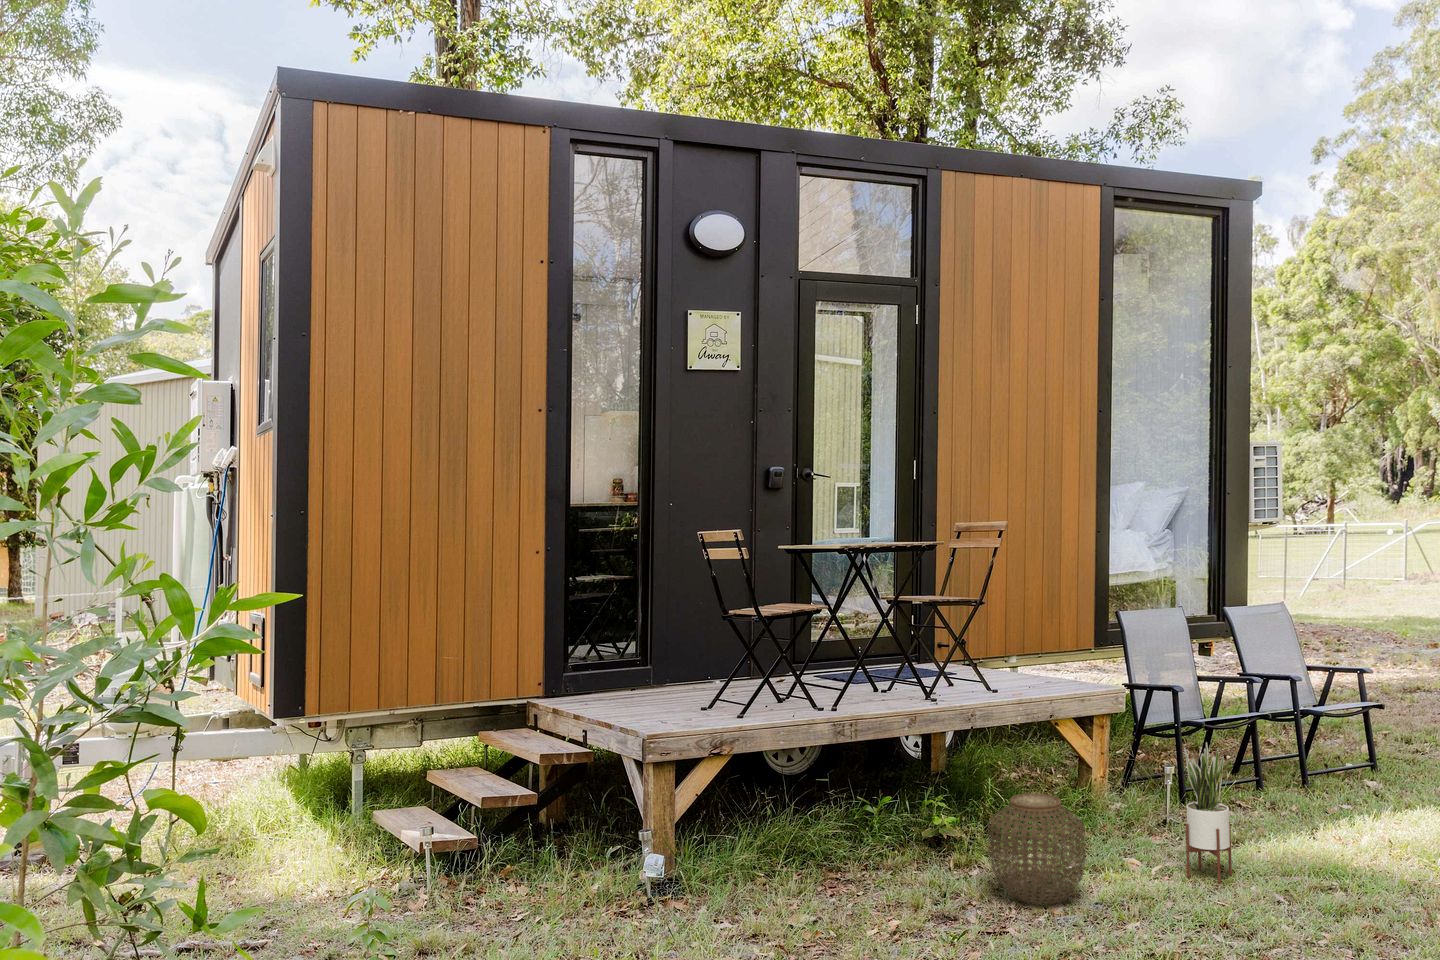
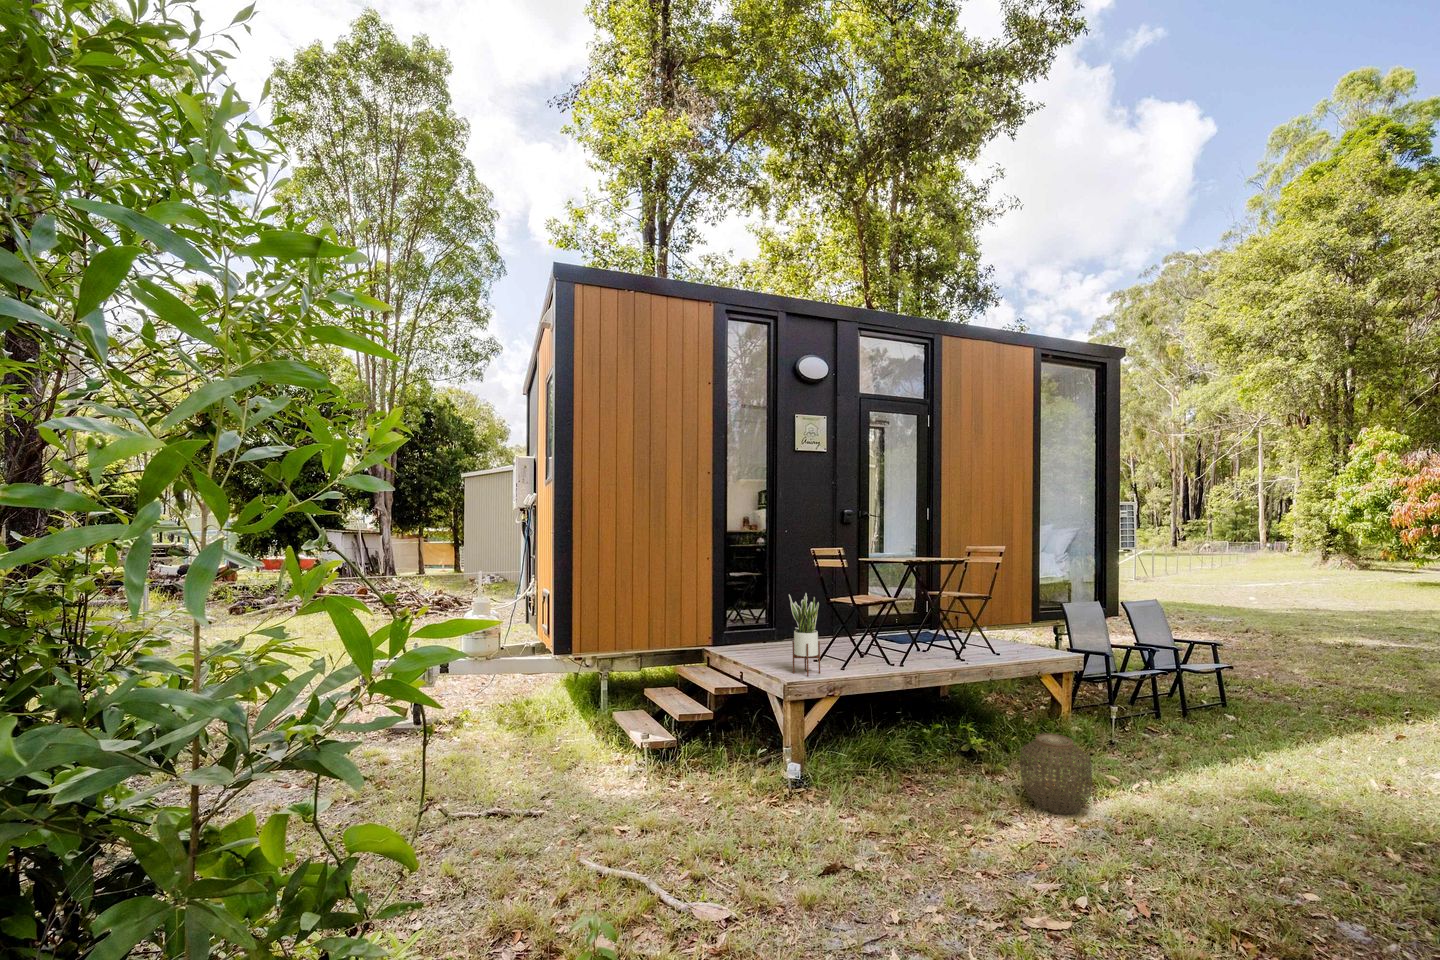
potted plant: present [1184,742,1232,883] -> present [789,594,820,676]

